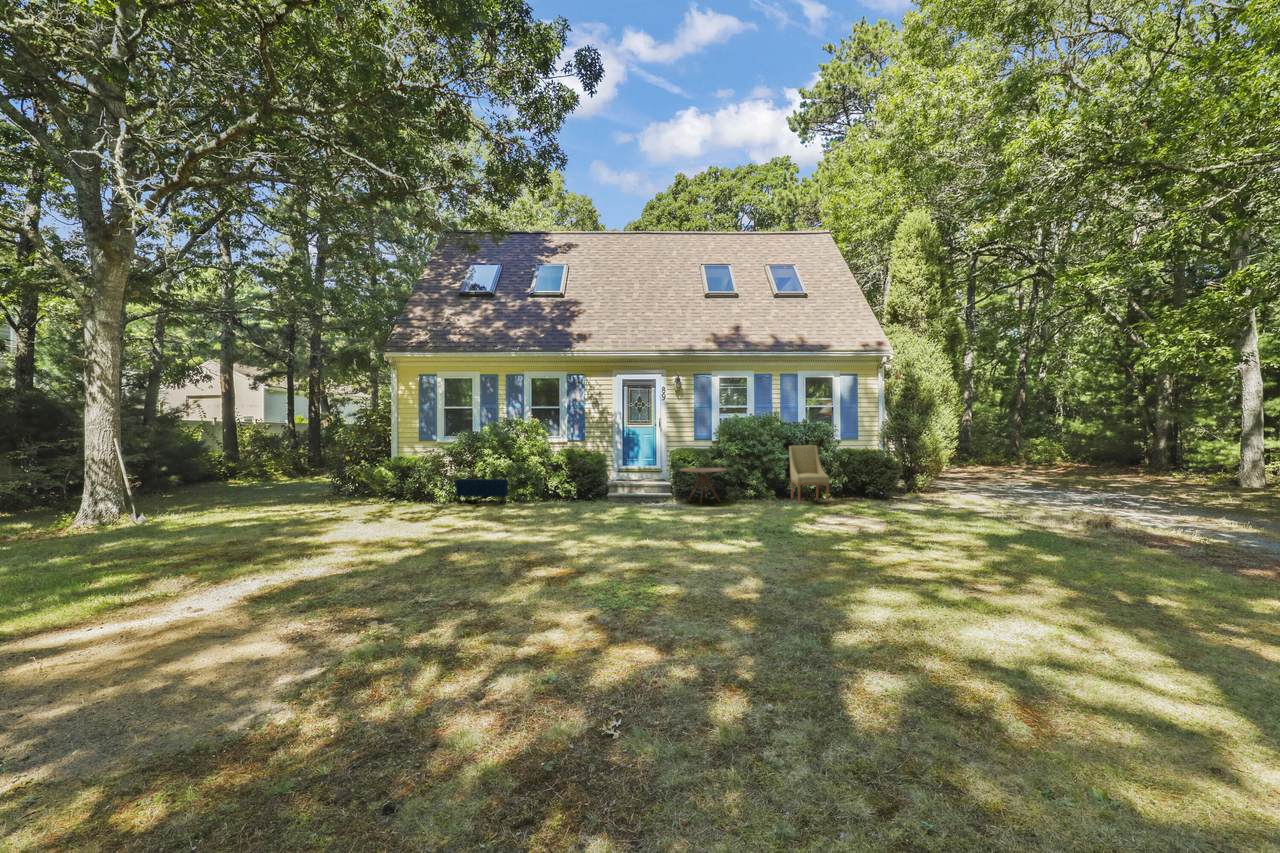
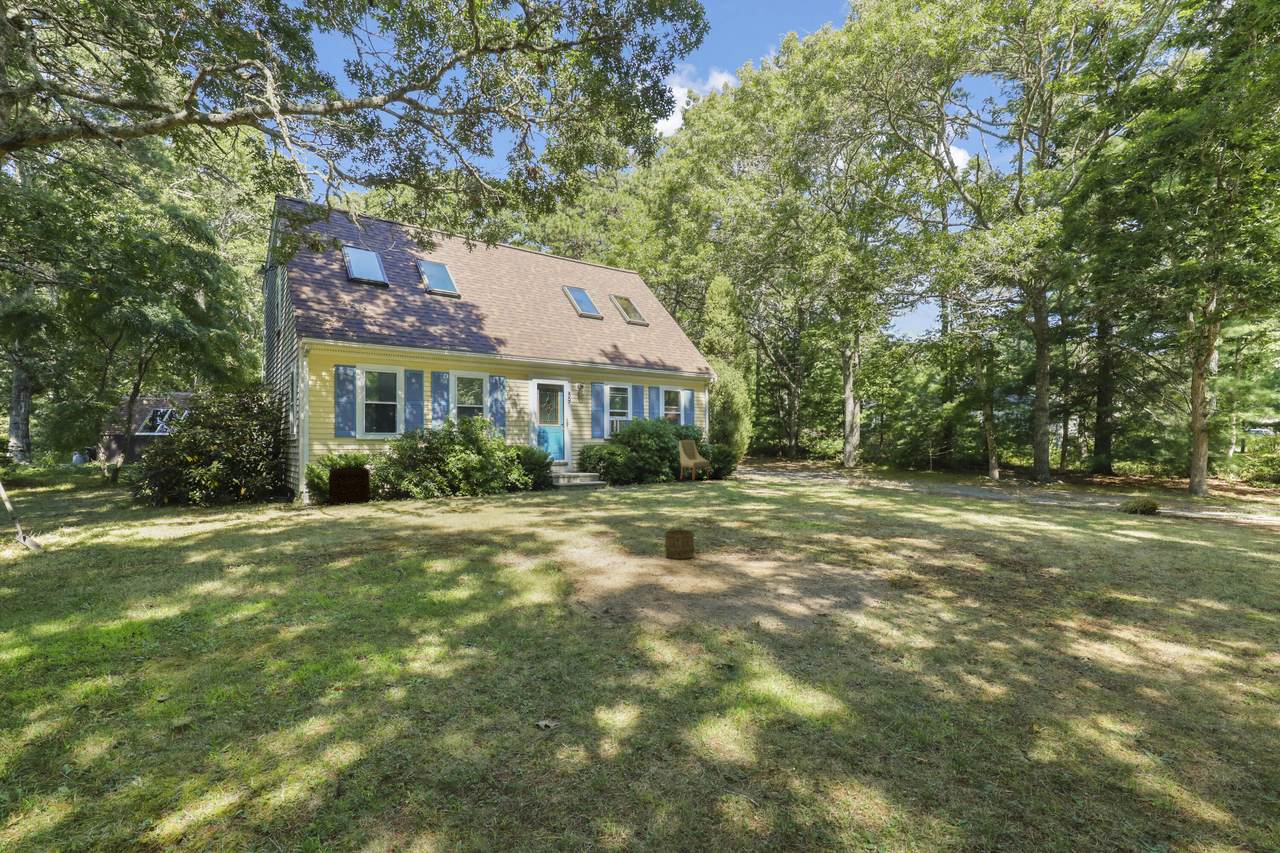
round table: present [679,468,727,502] -> none [614,457,651,485]
wooden crate: none [379,469,423,502] -> present [329,467,370,504]
bench: present [456,479,508,504] -> none [430,471,485,499]
wooden bucket: none [288,585,341,634] -> present [664,529,694,559]

